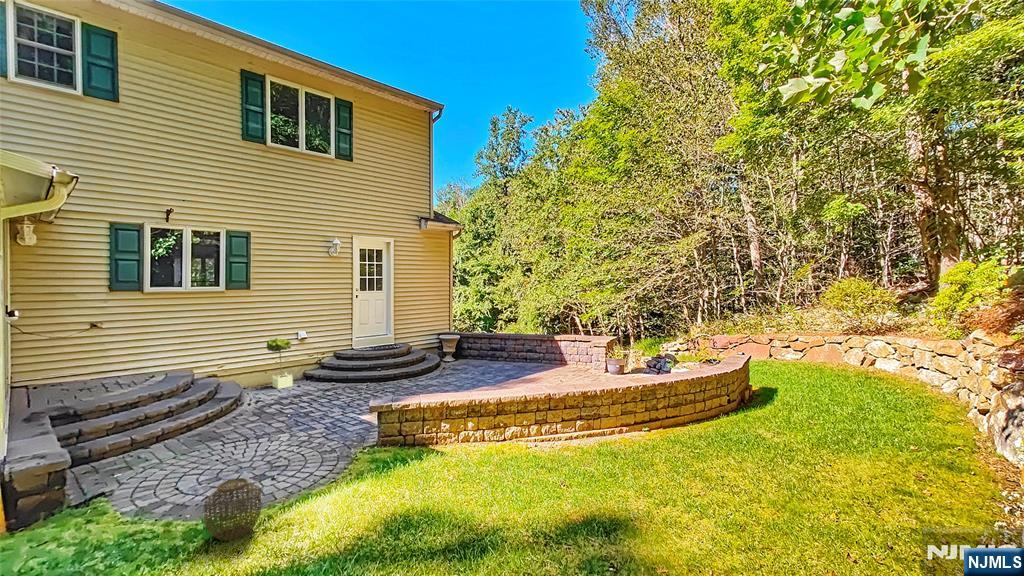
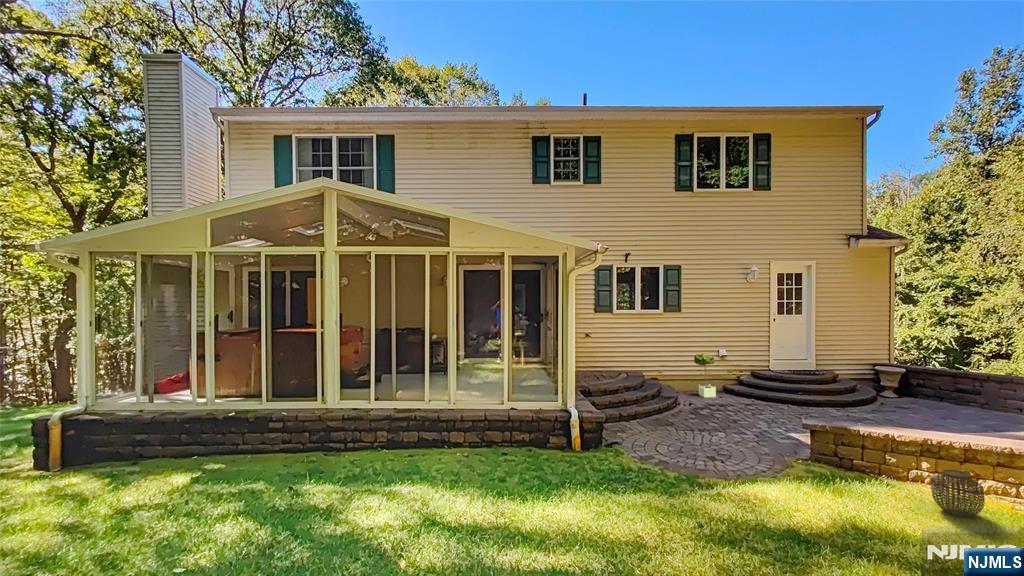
woven basket: present [204,478,261,540] -> present [931,470,984,518]

